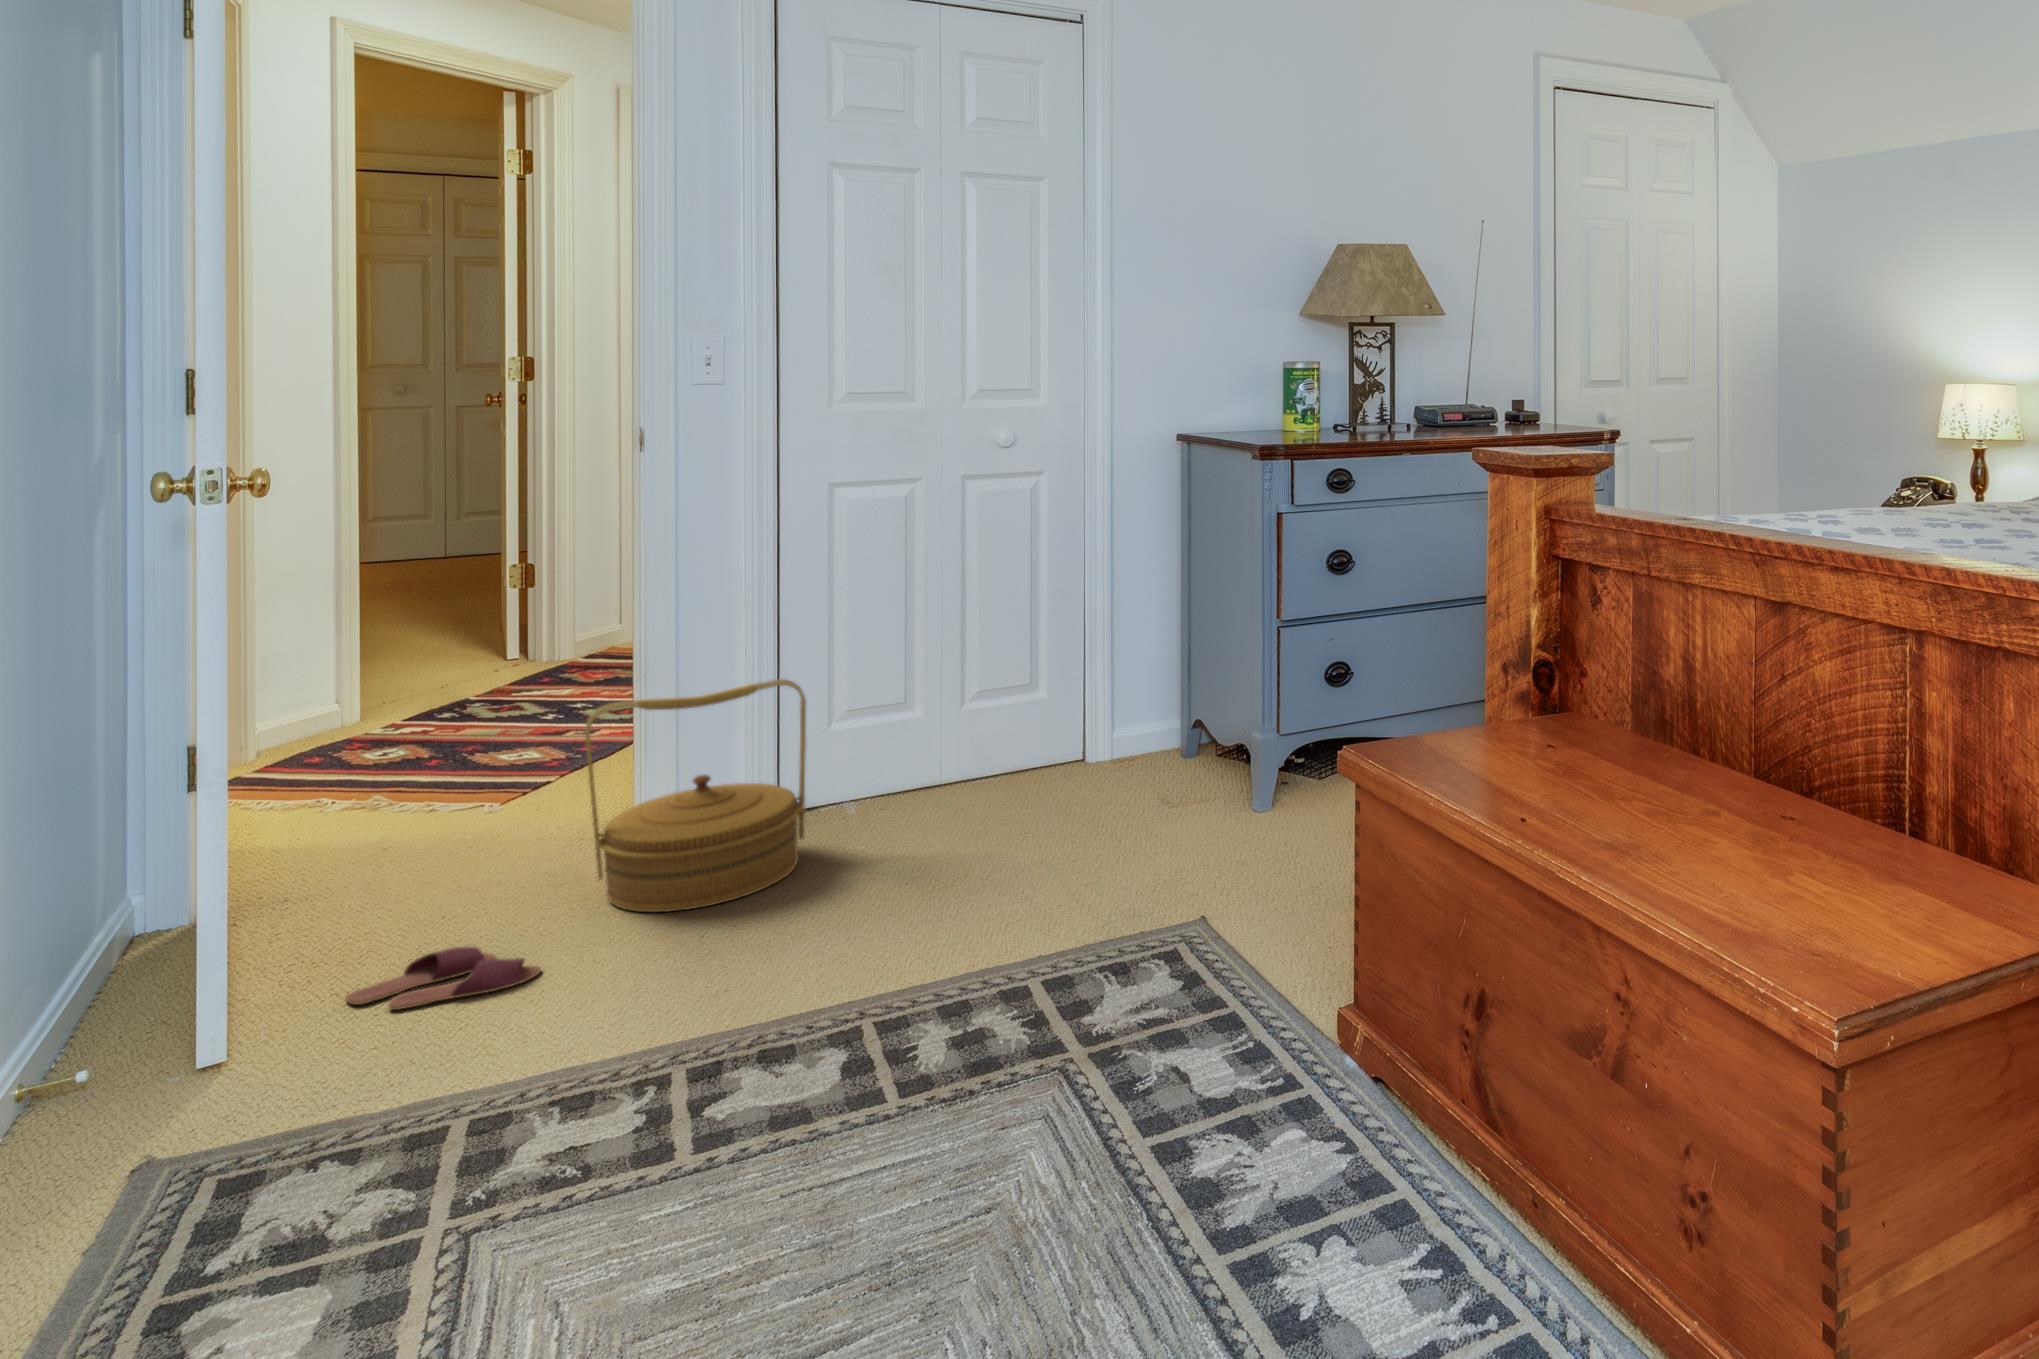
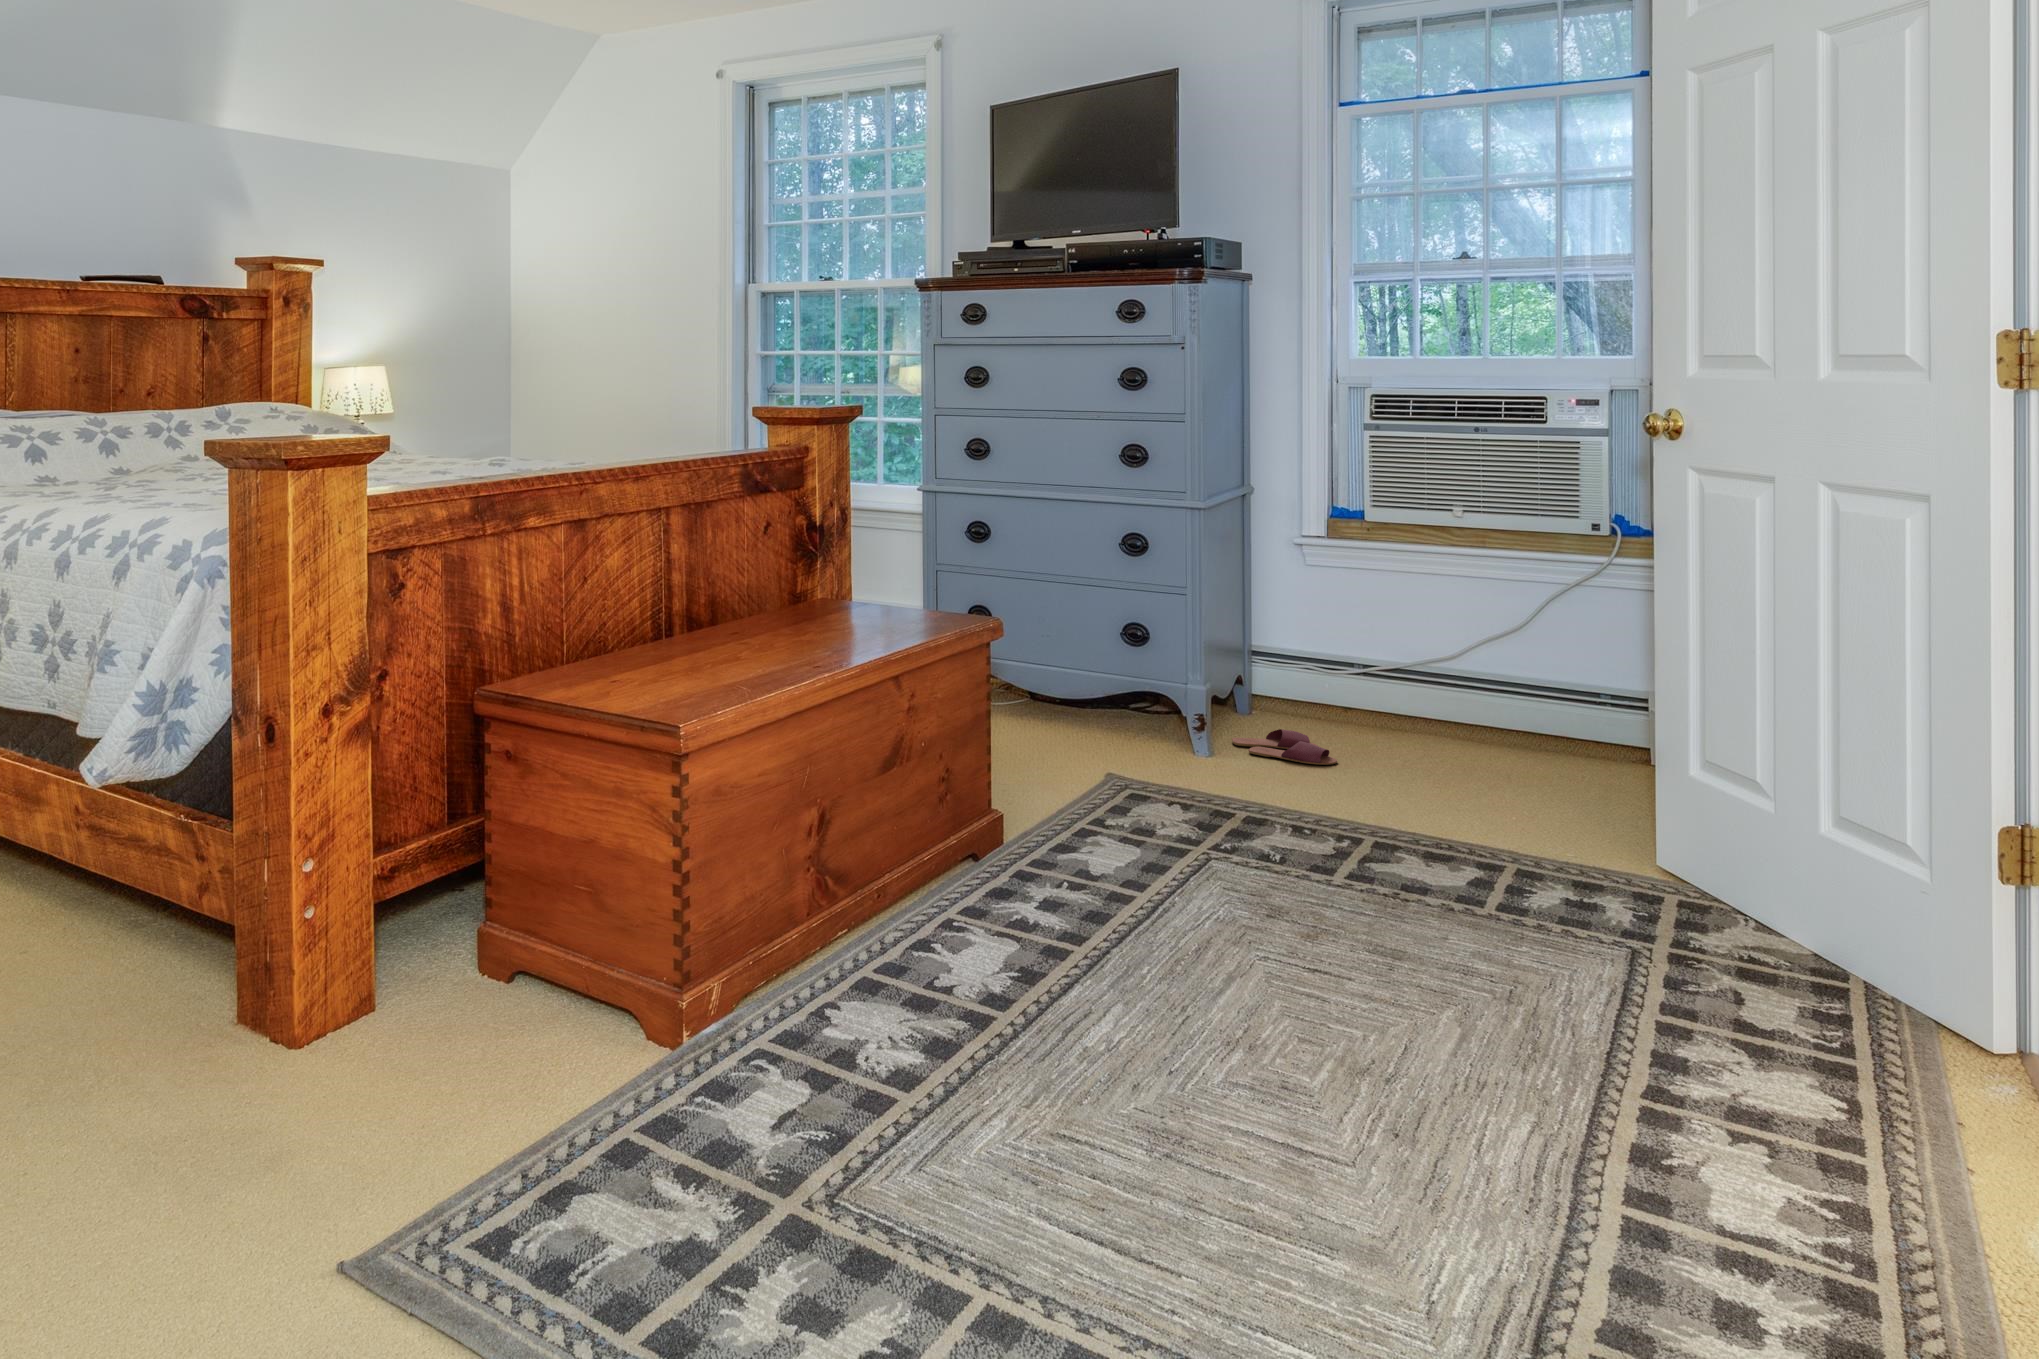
woven basket: present [585,679,806,912] -> none [1393,591,1566,768]

